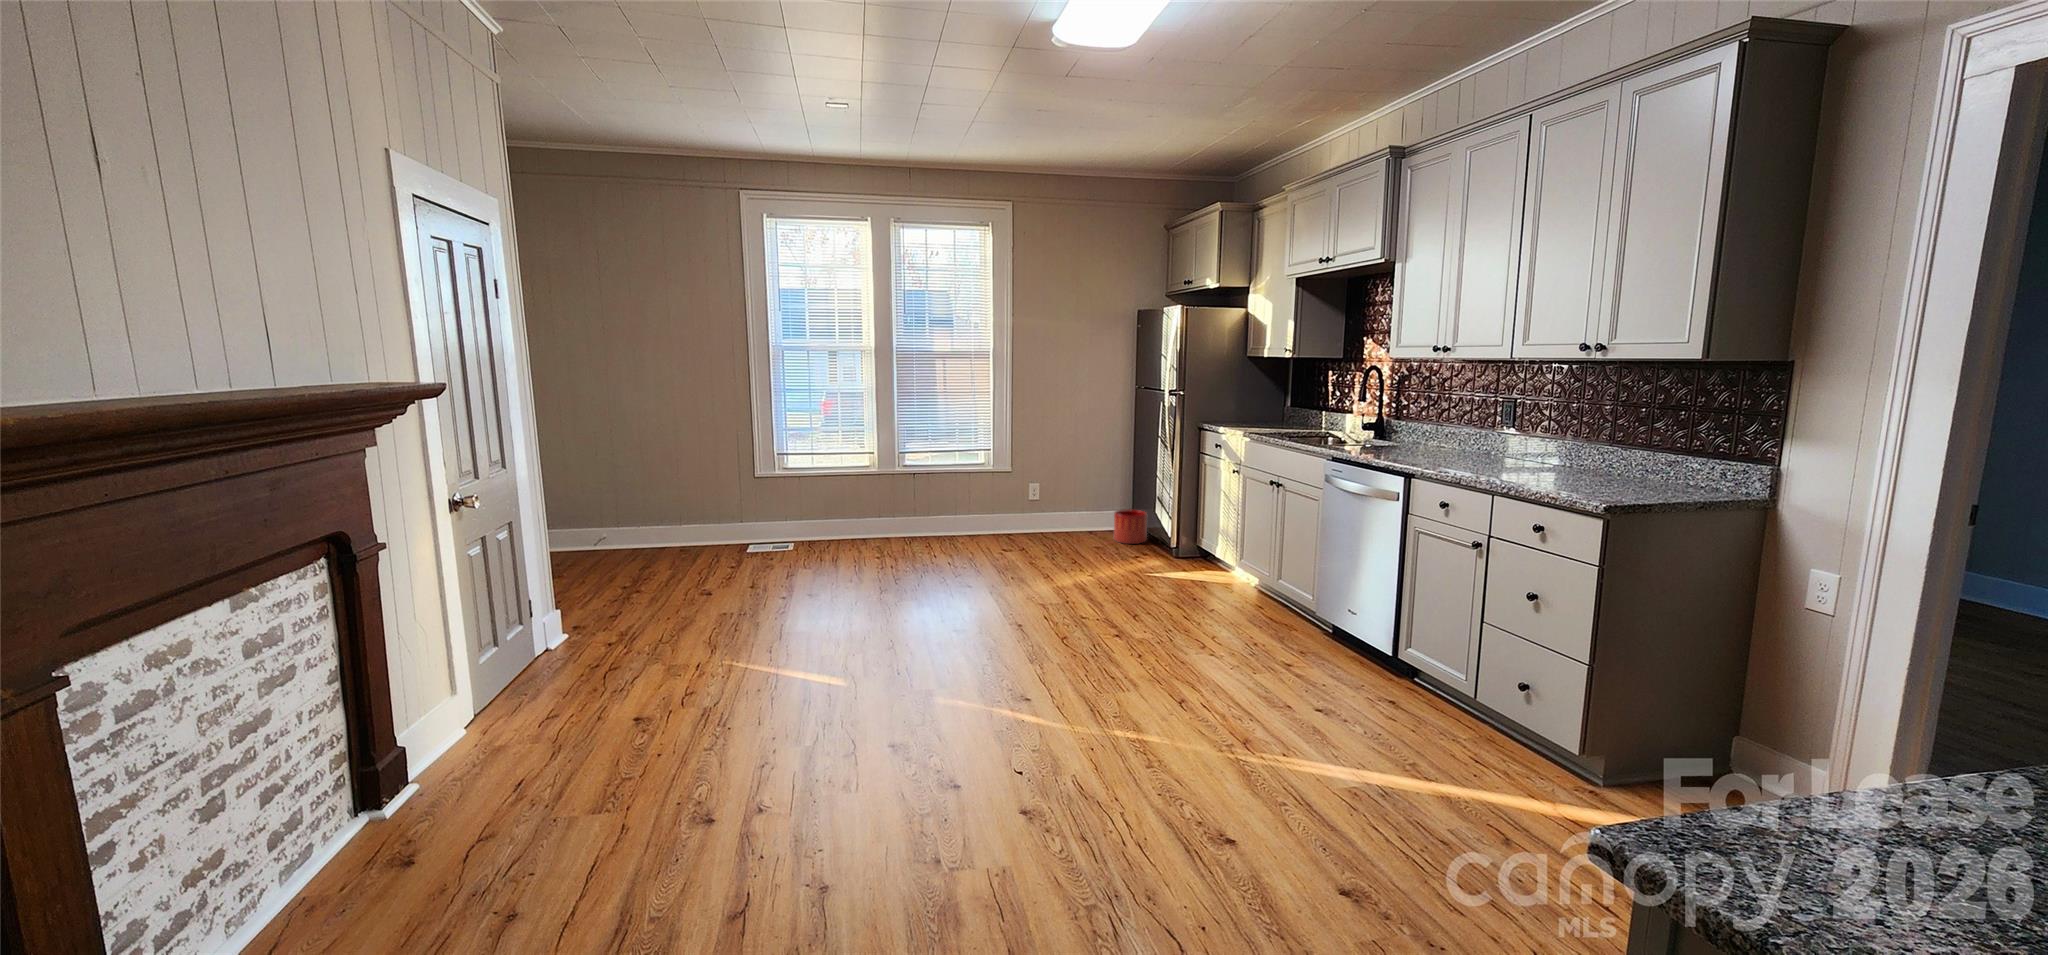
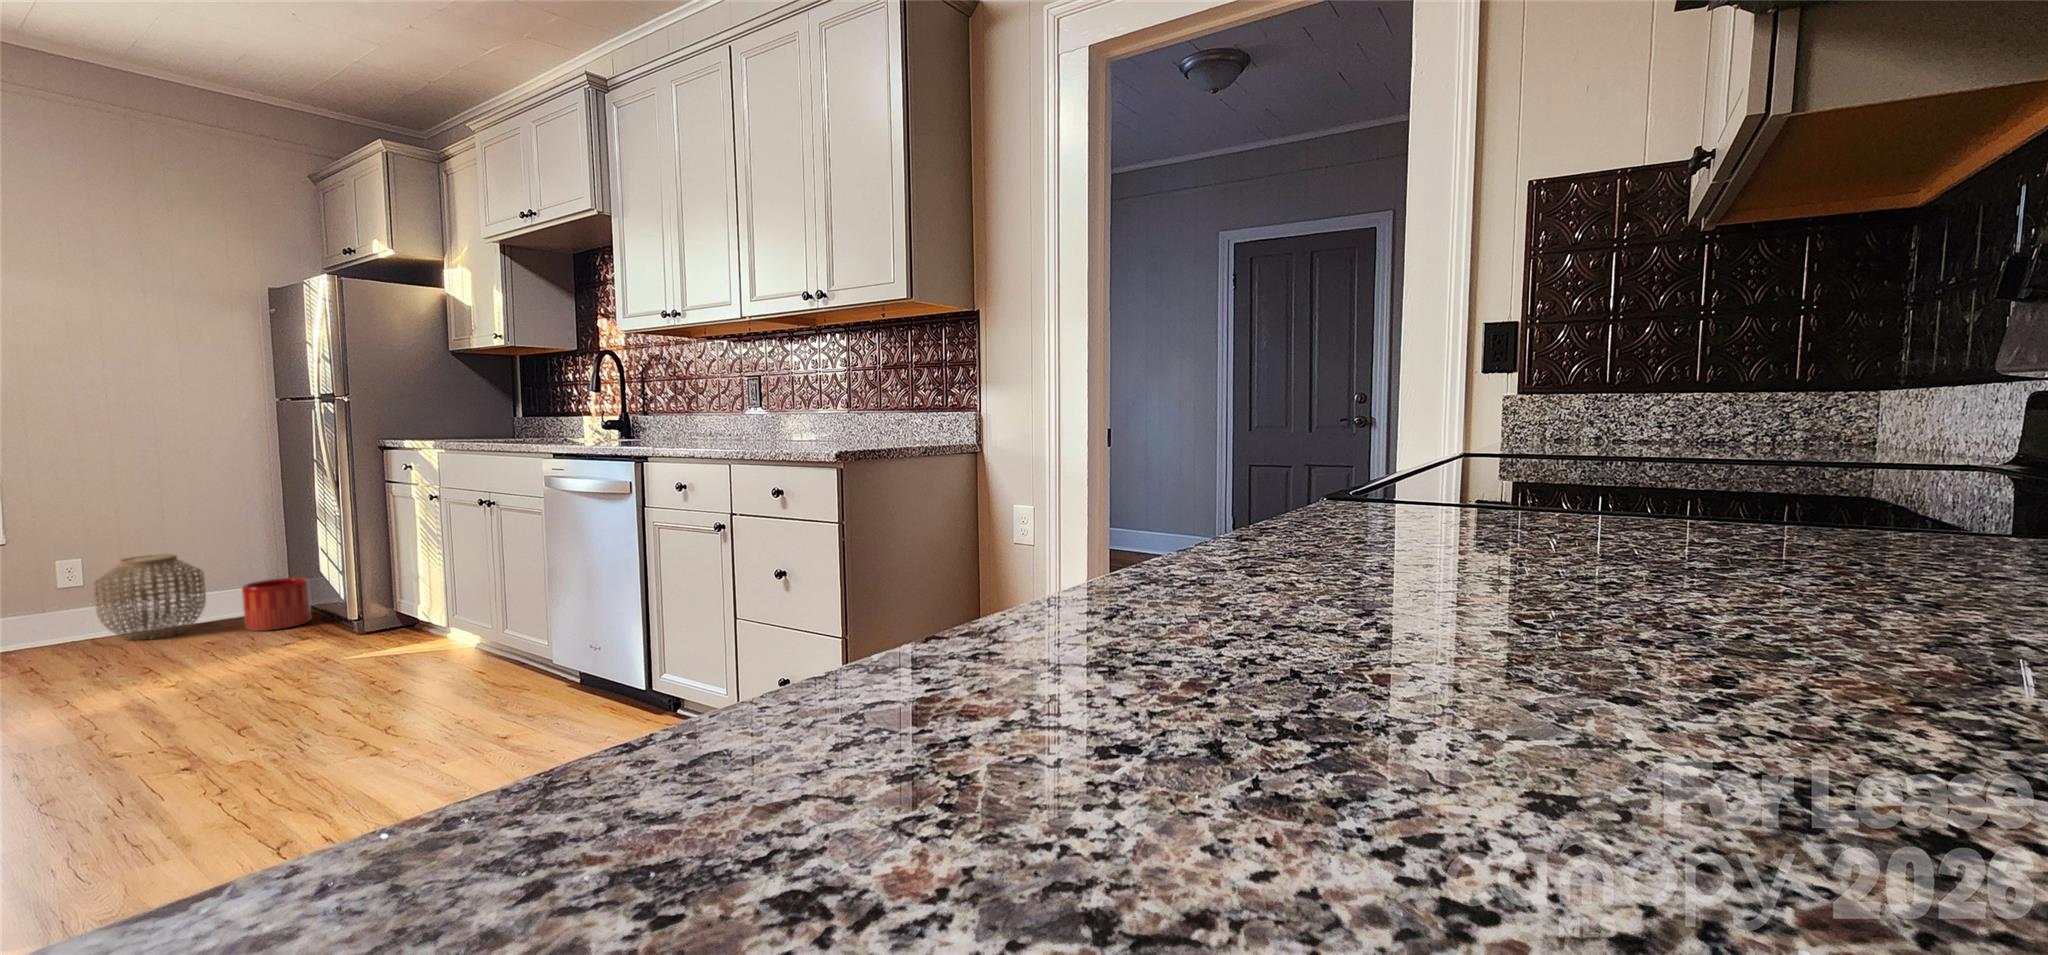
woven basket: none [1049,485,1096,538] -> present [94,554,206,640]

